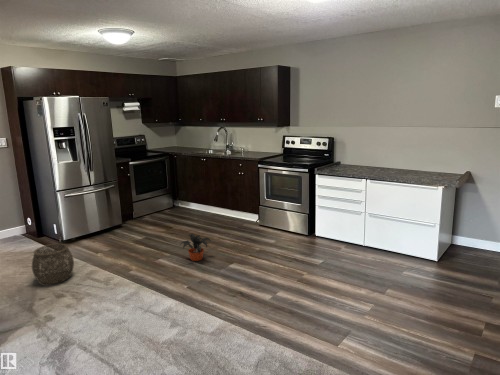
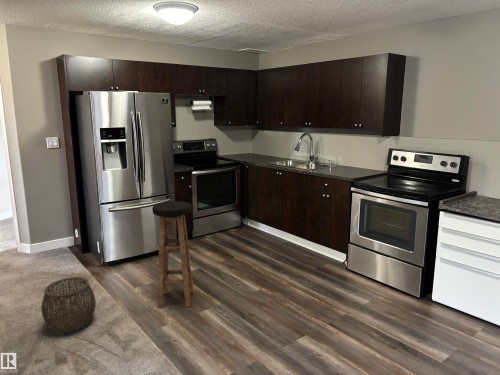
bar stool: none [112,181,147,262] -> present [152,201,194,308]
potted plant: present [181,234,210,261] -> none [232,280,276,322]

